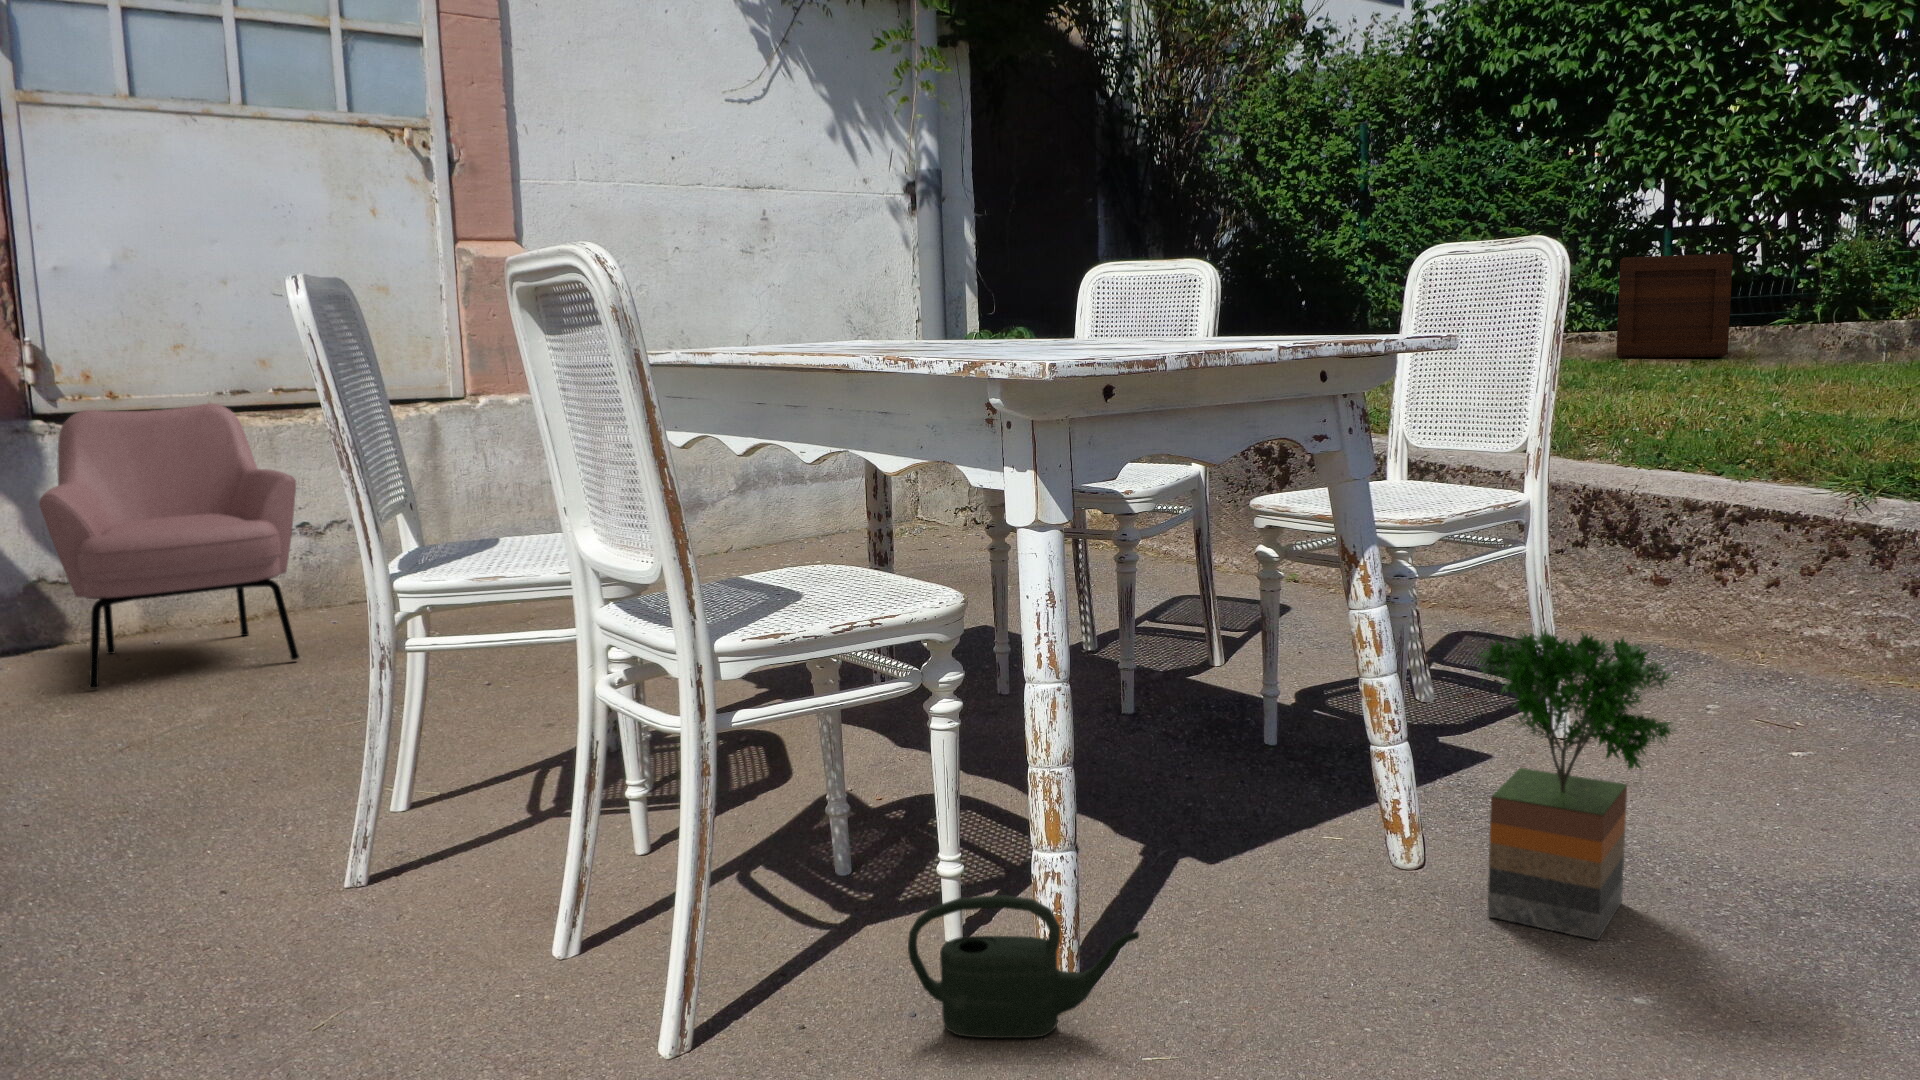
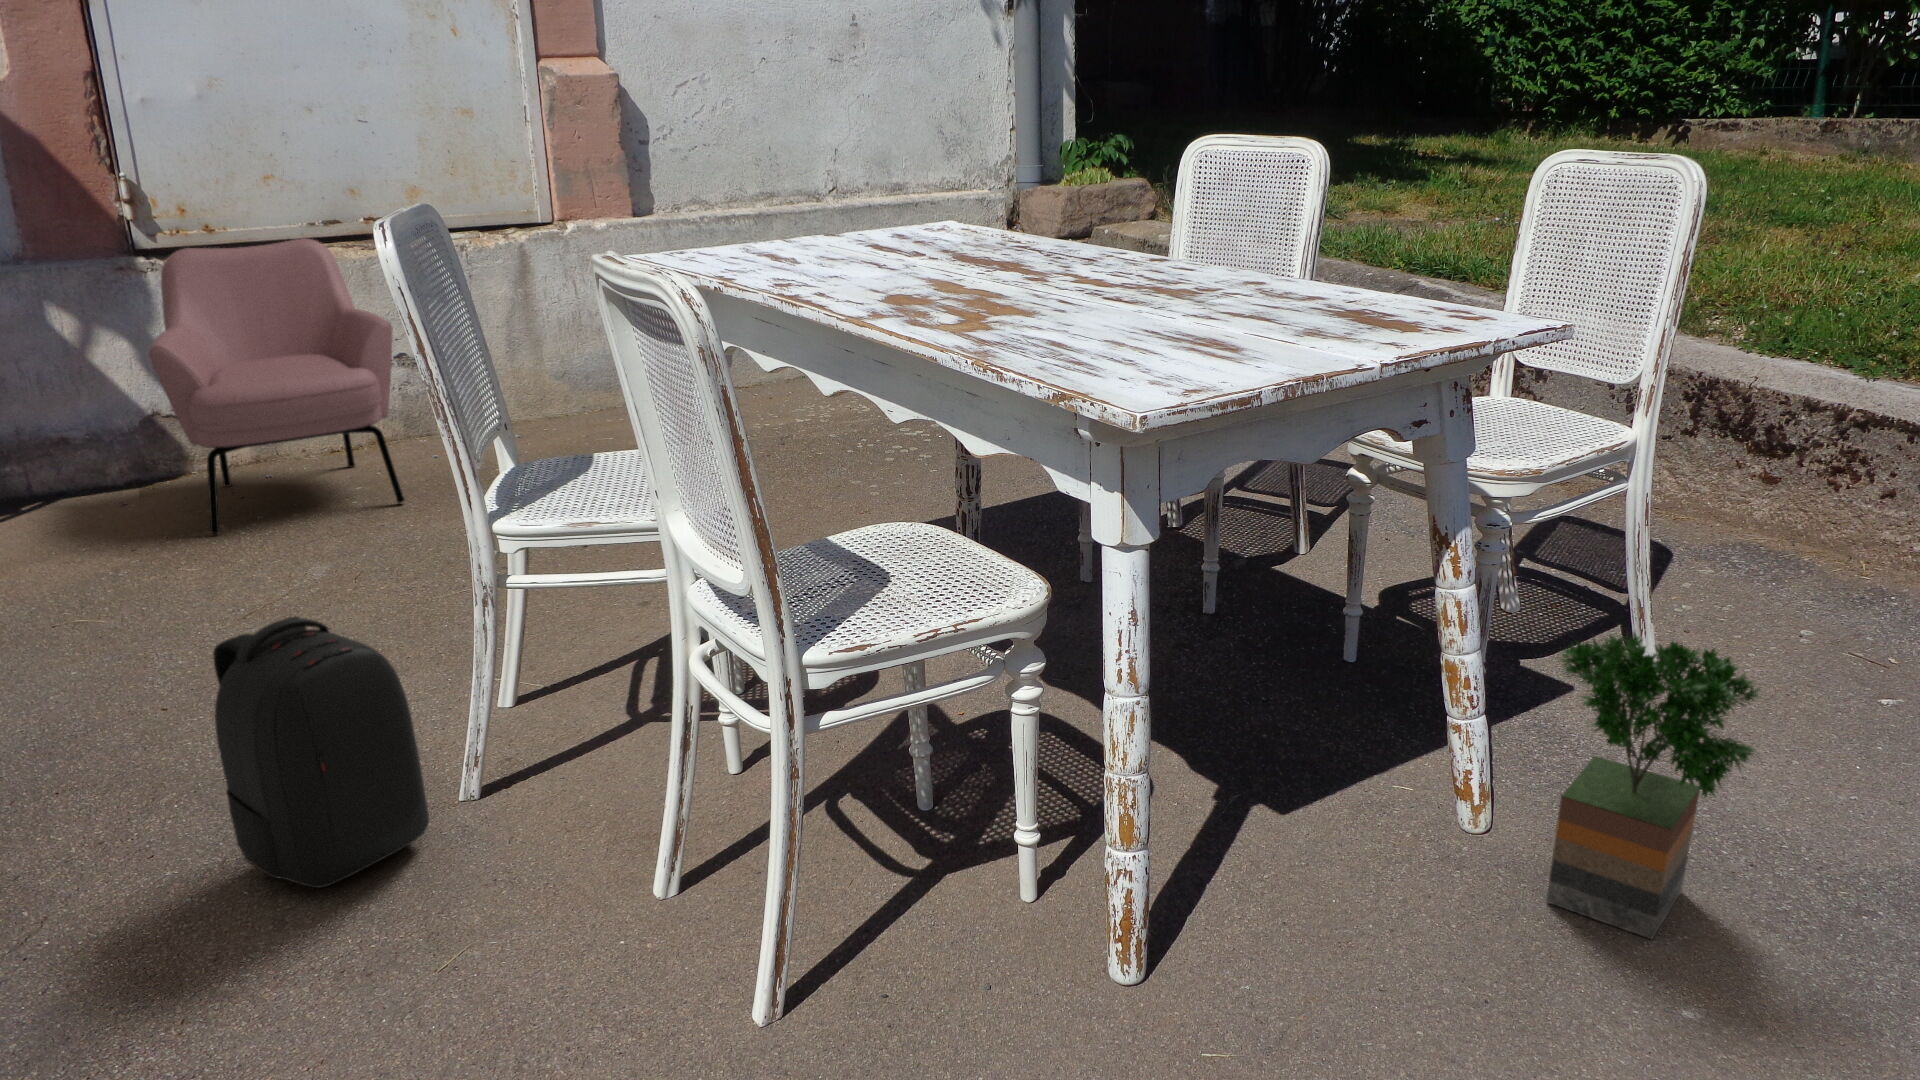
wooden crate: present [1616,253,1733,358] -> none [1759,39,1903,157]
backpack: none [80,671,309,958] -> present [213,616,429,888]
watering can: present [908,895,1139,1038] -> none [984,899,1204,1027]

